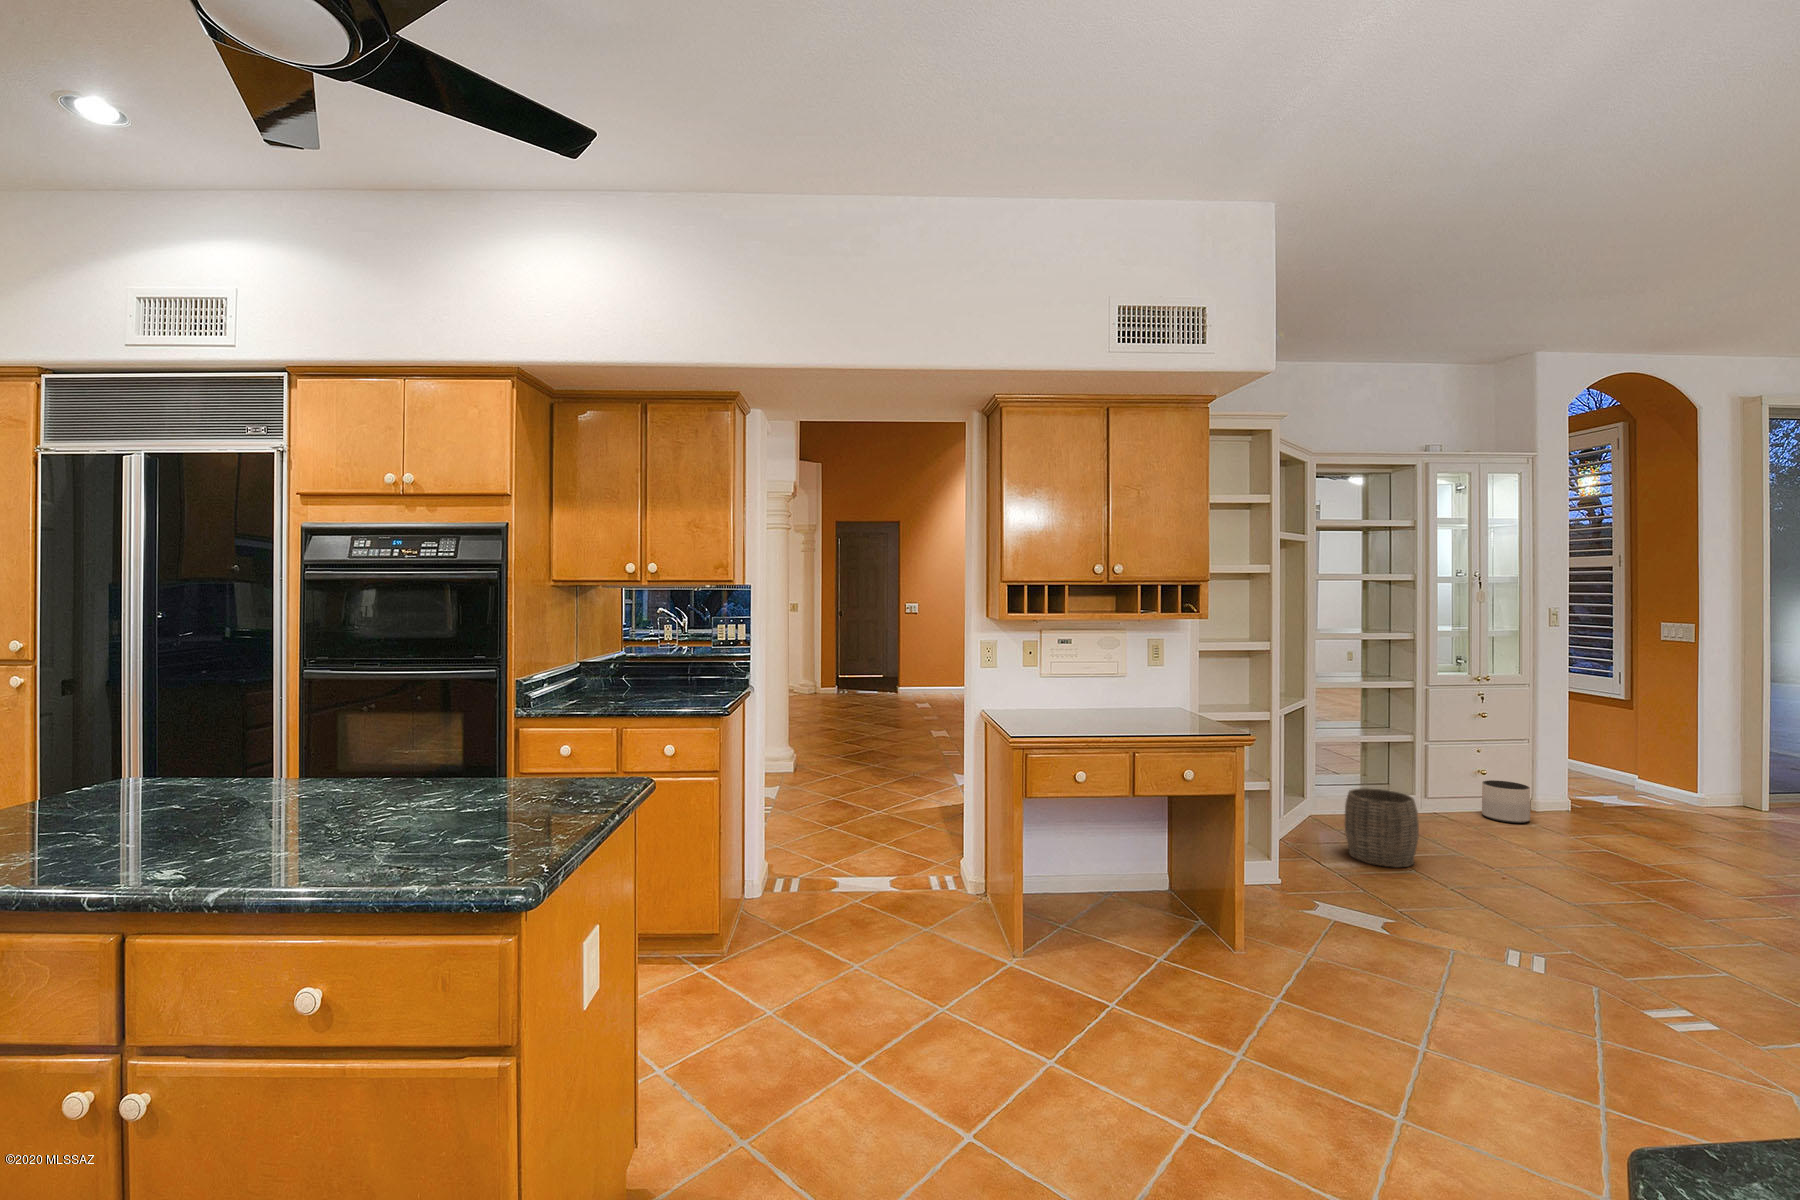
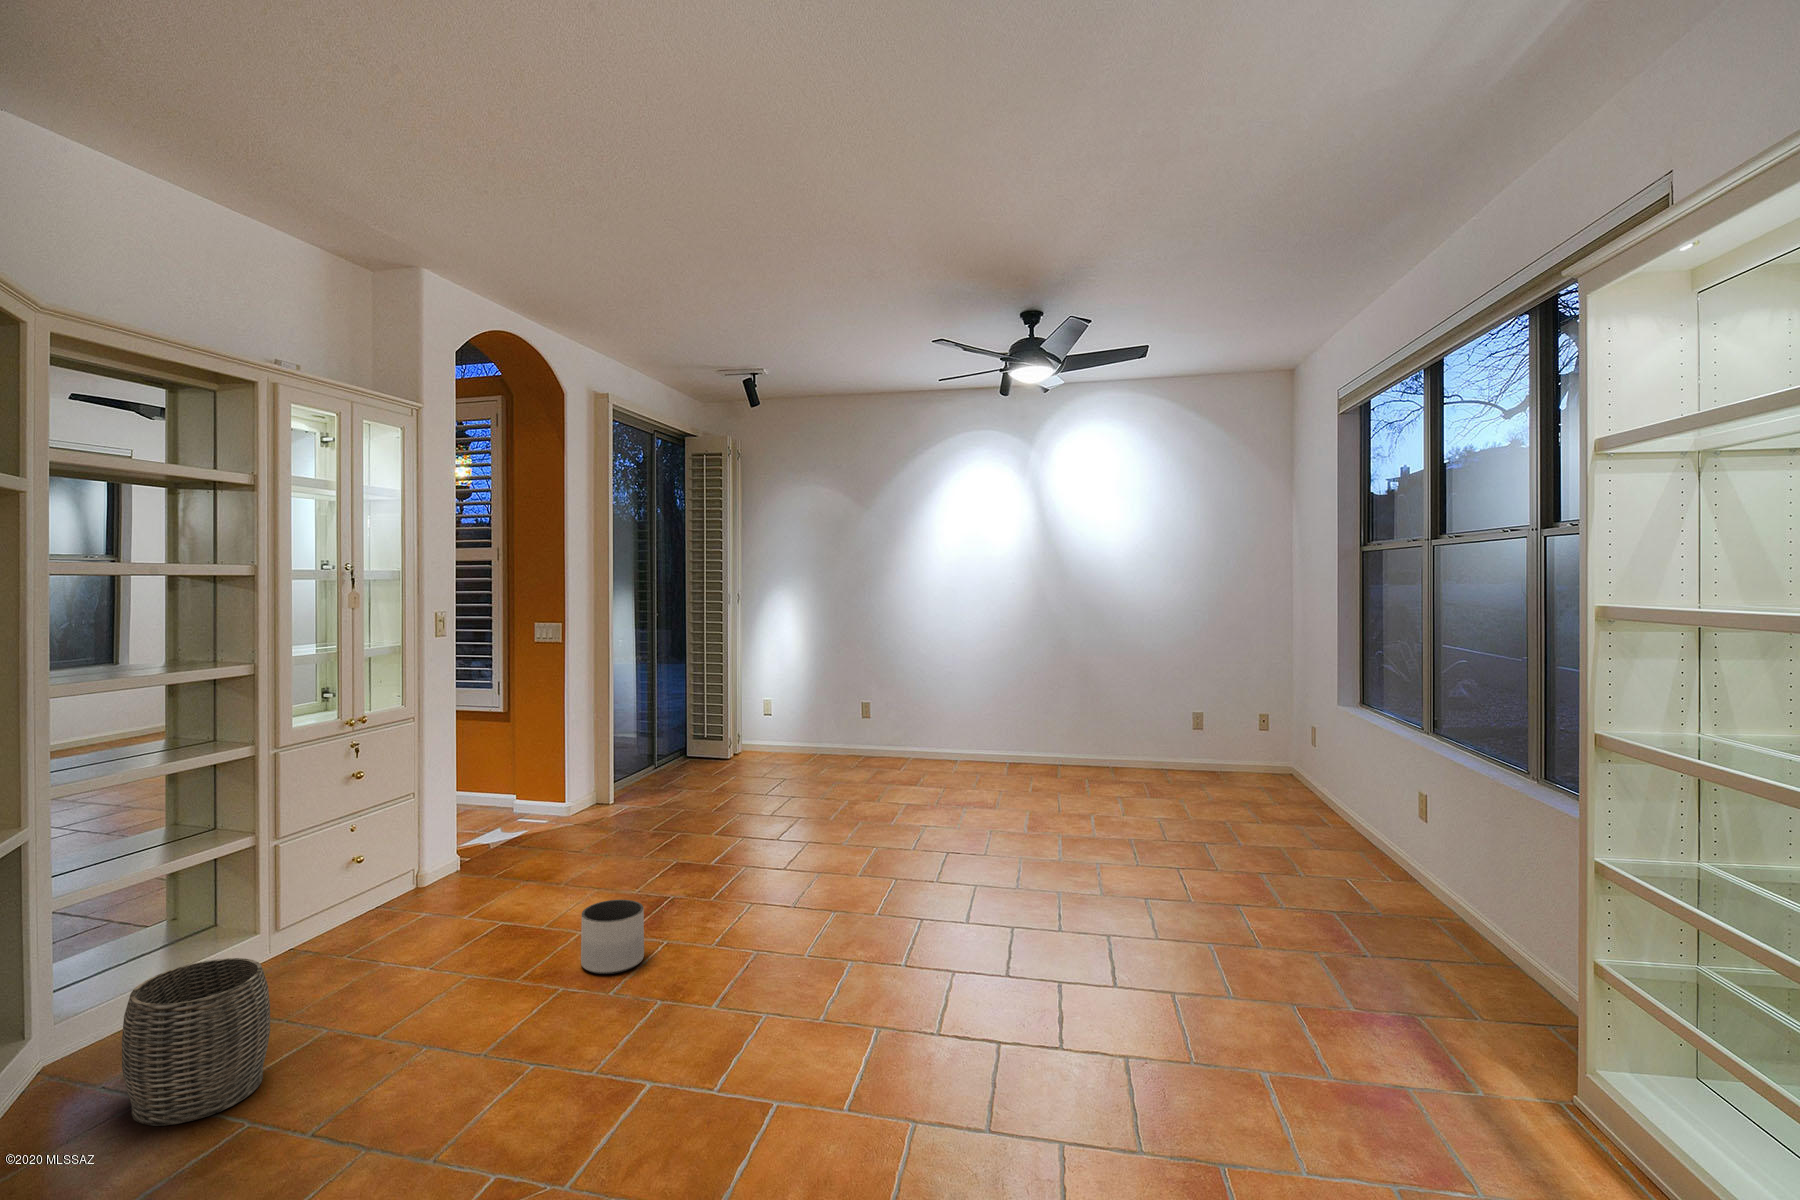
planter: present [1482,780,1530,823] -> present [581,900,644,974]

